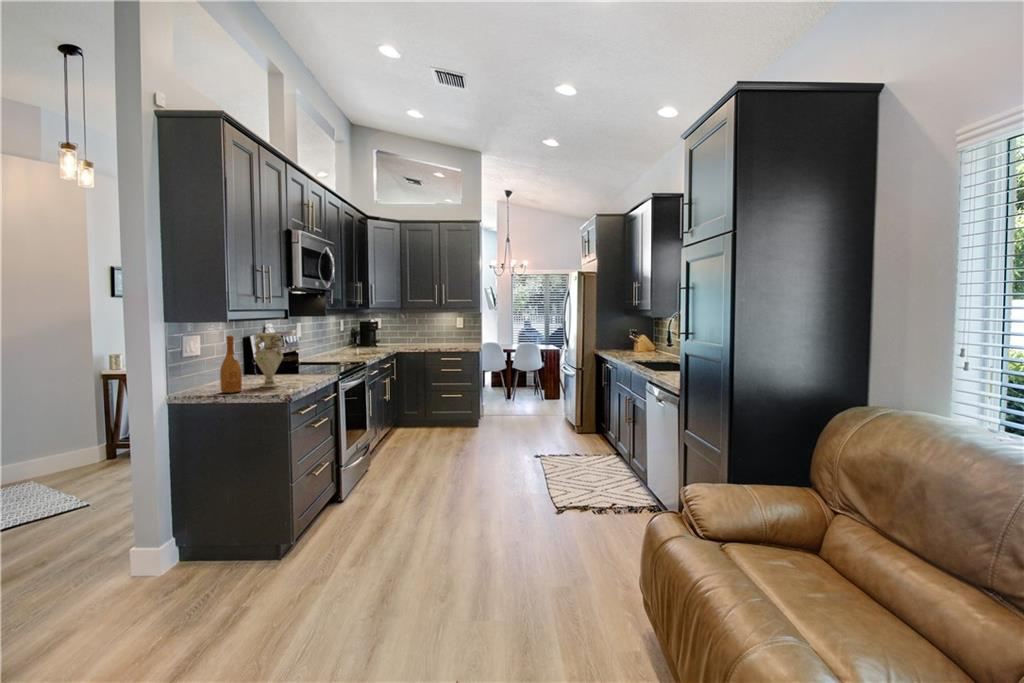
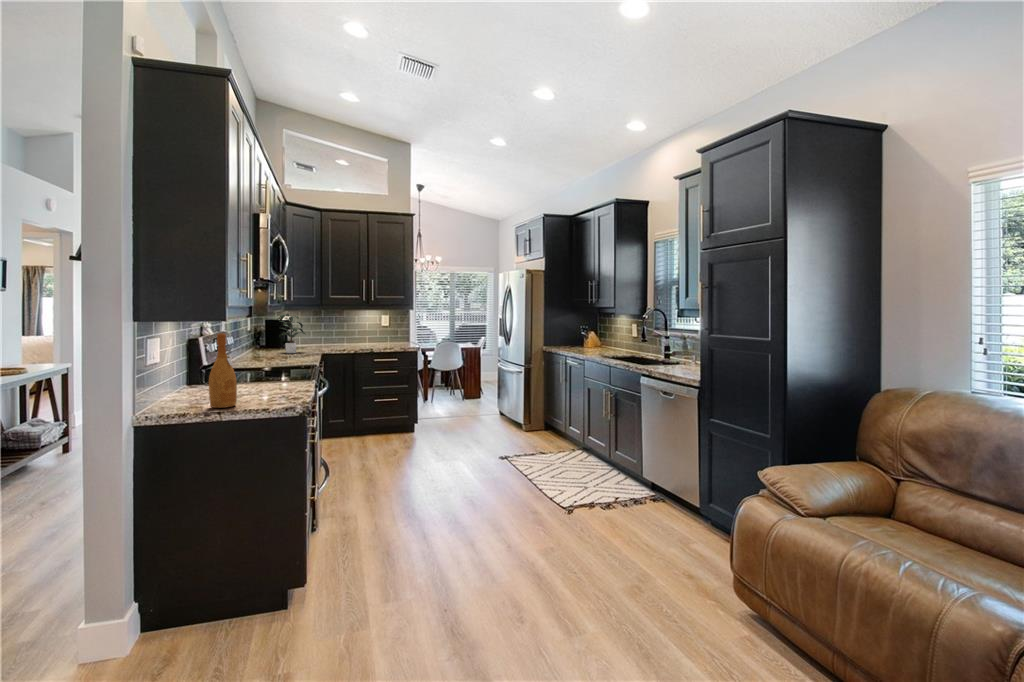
potted plant: none [352,317,383,351] -> present [279,314,305,353]
vase: present [254,333,283,387] -> none [239,330,280,399]

